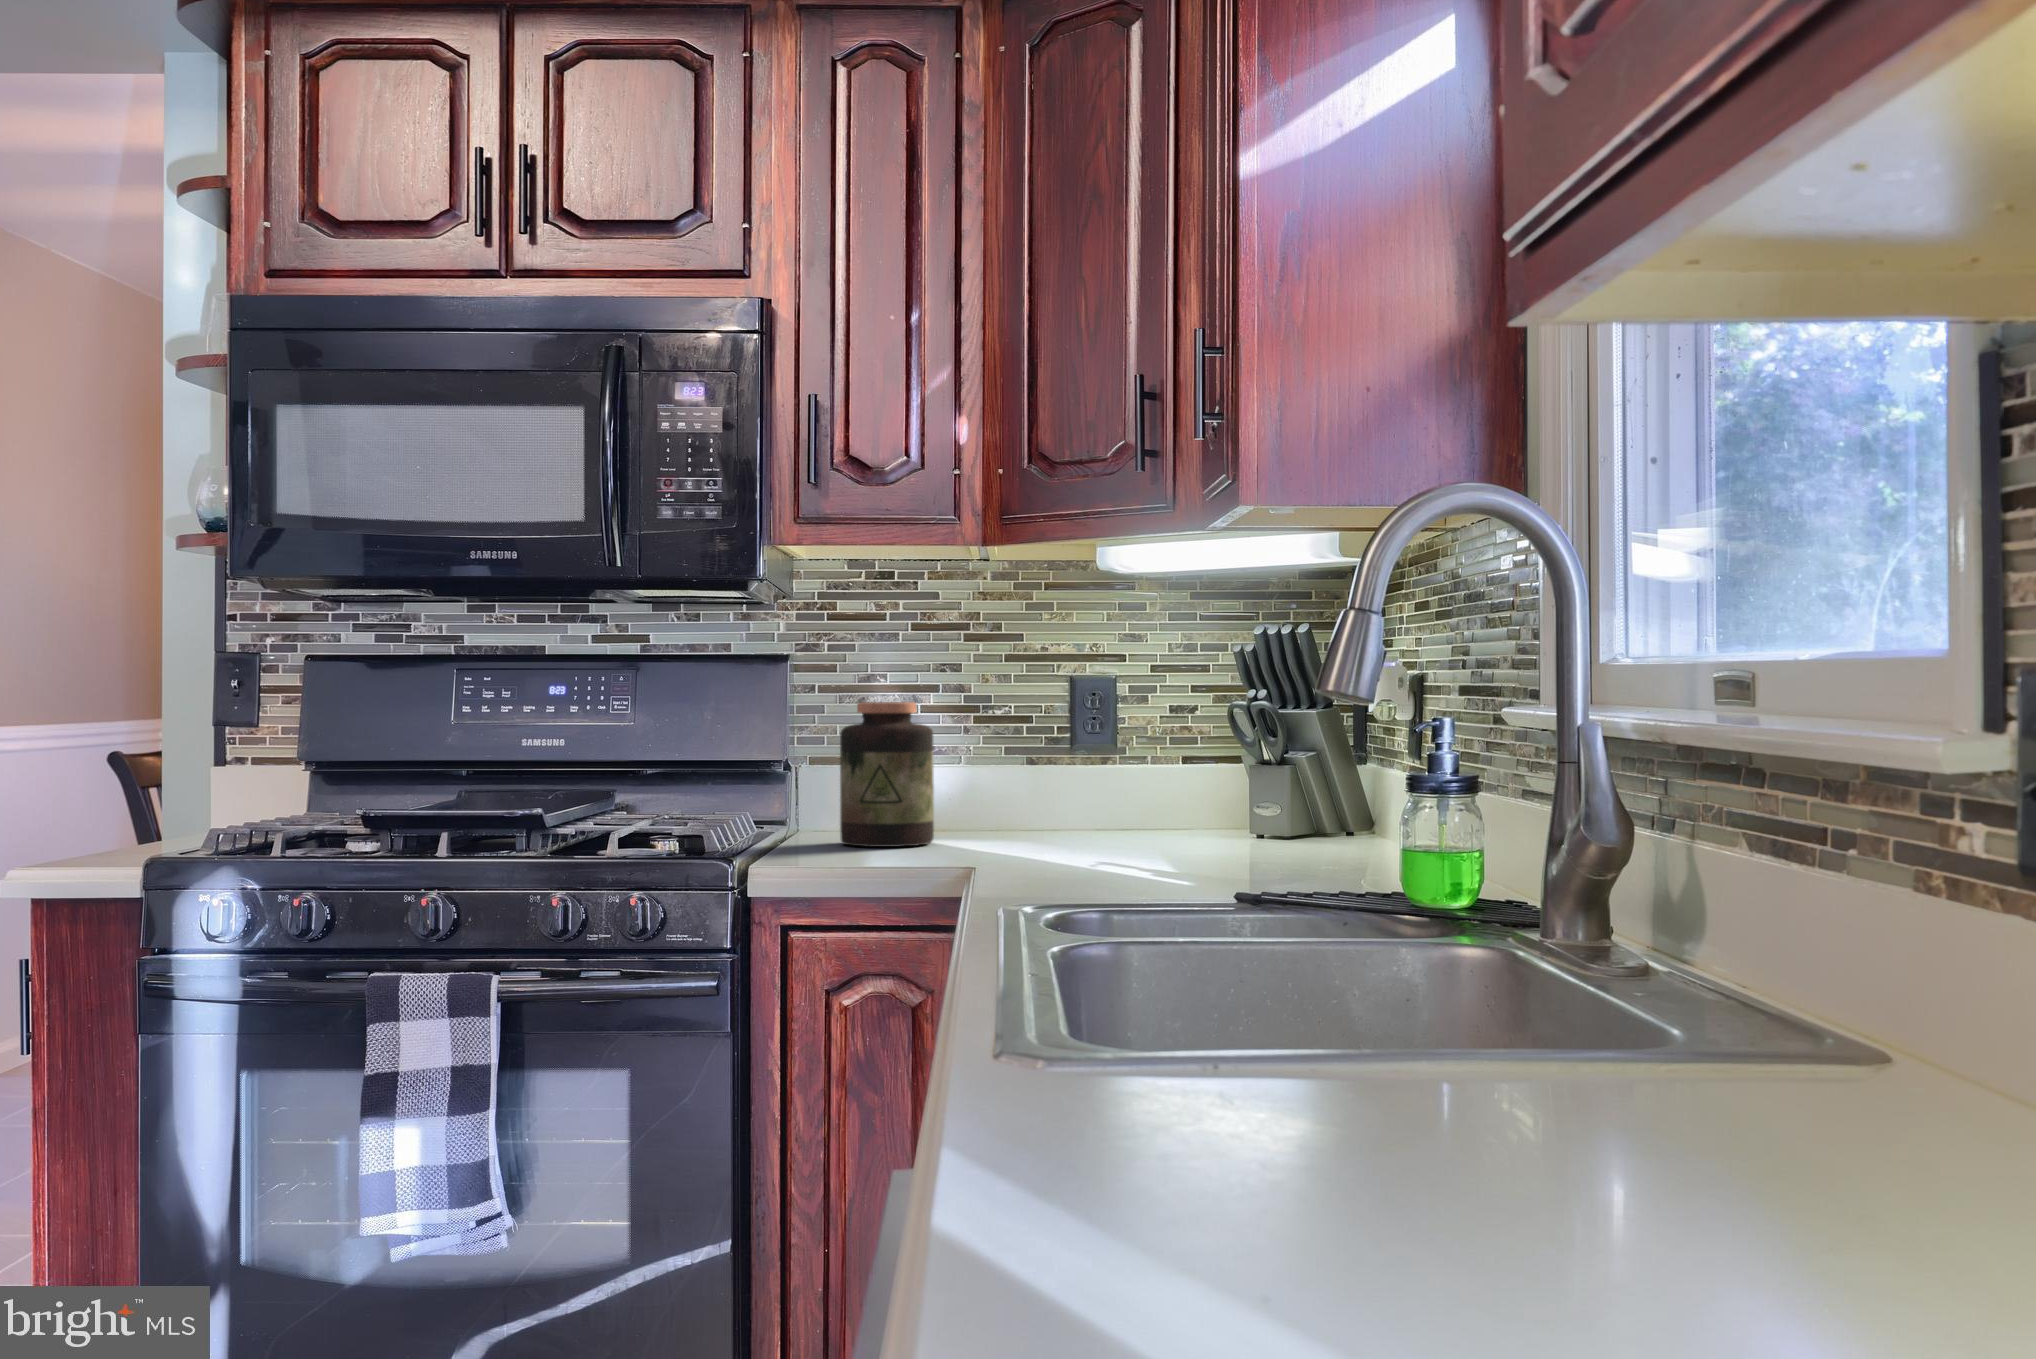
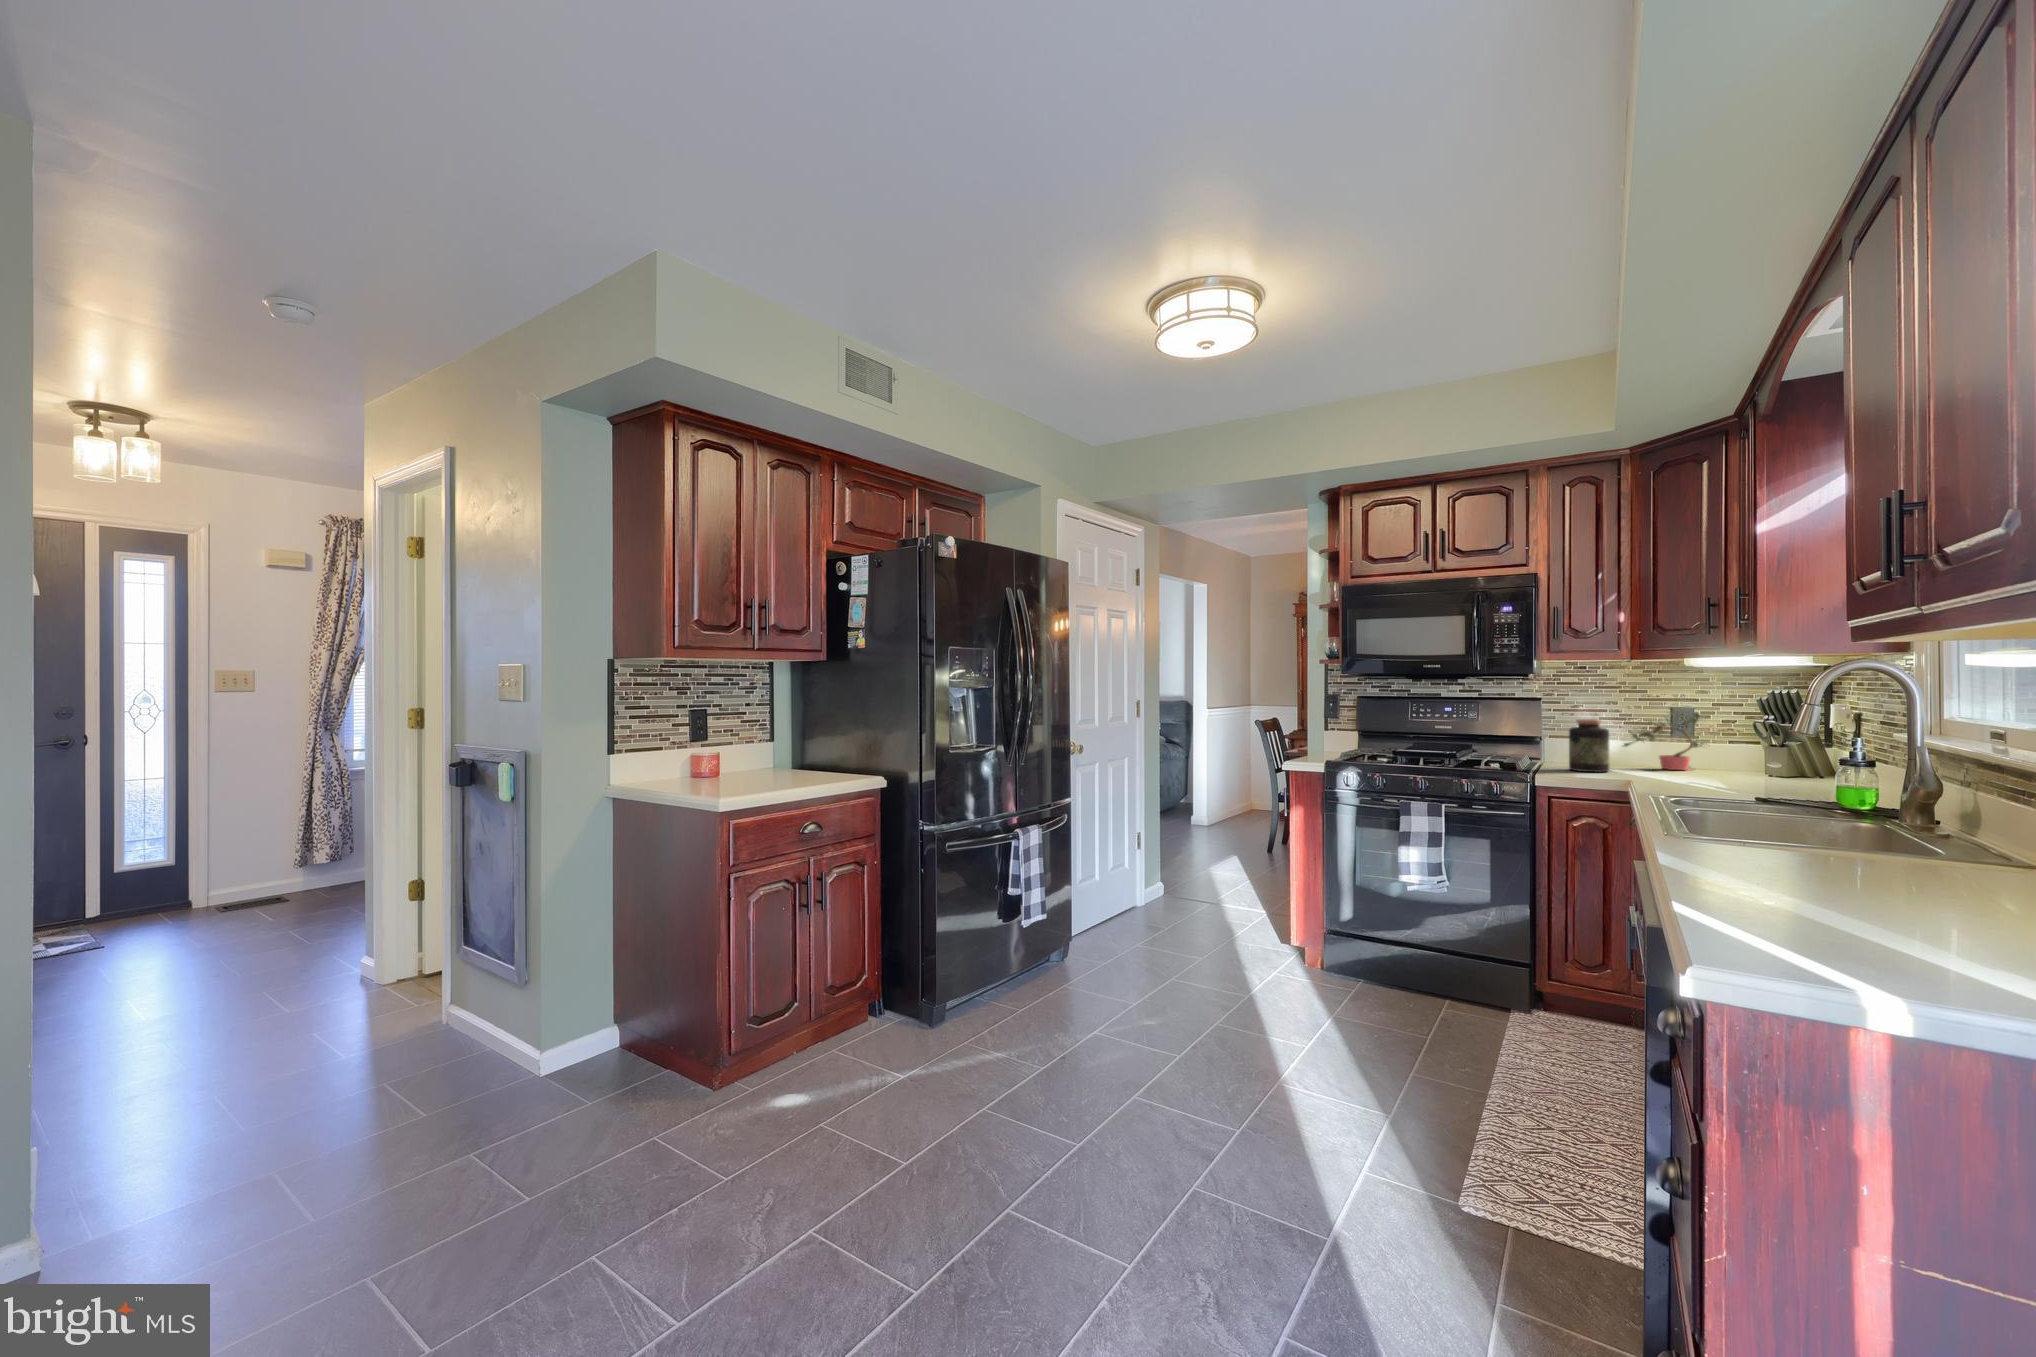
potted plant: none [963,678,1146,834] -> present [1624,712,1704,770]

